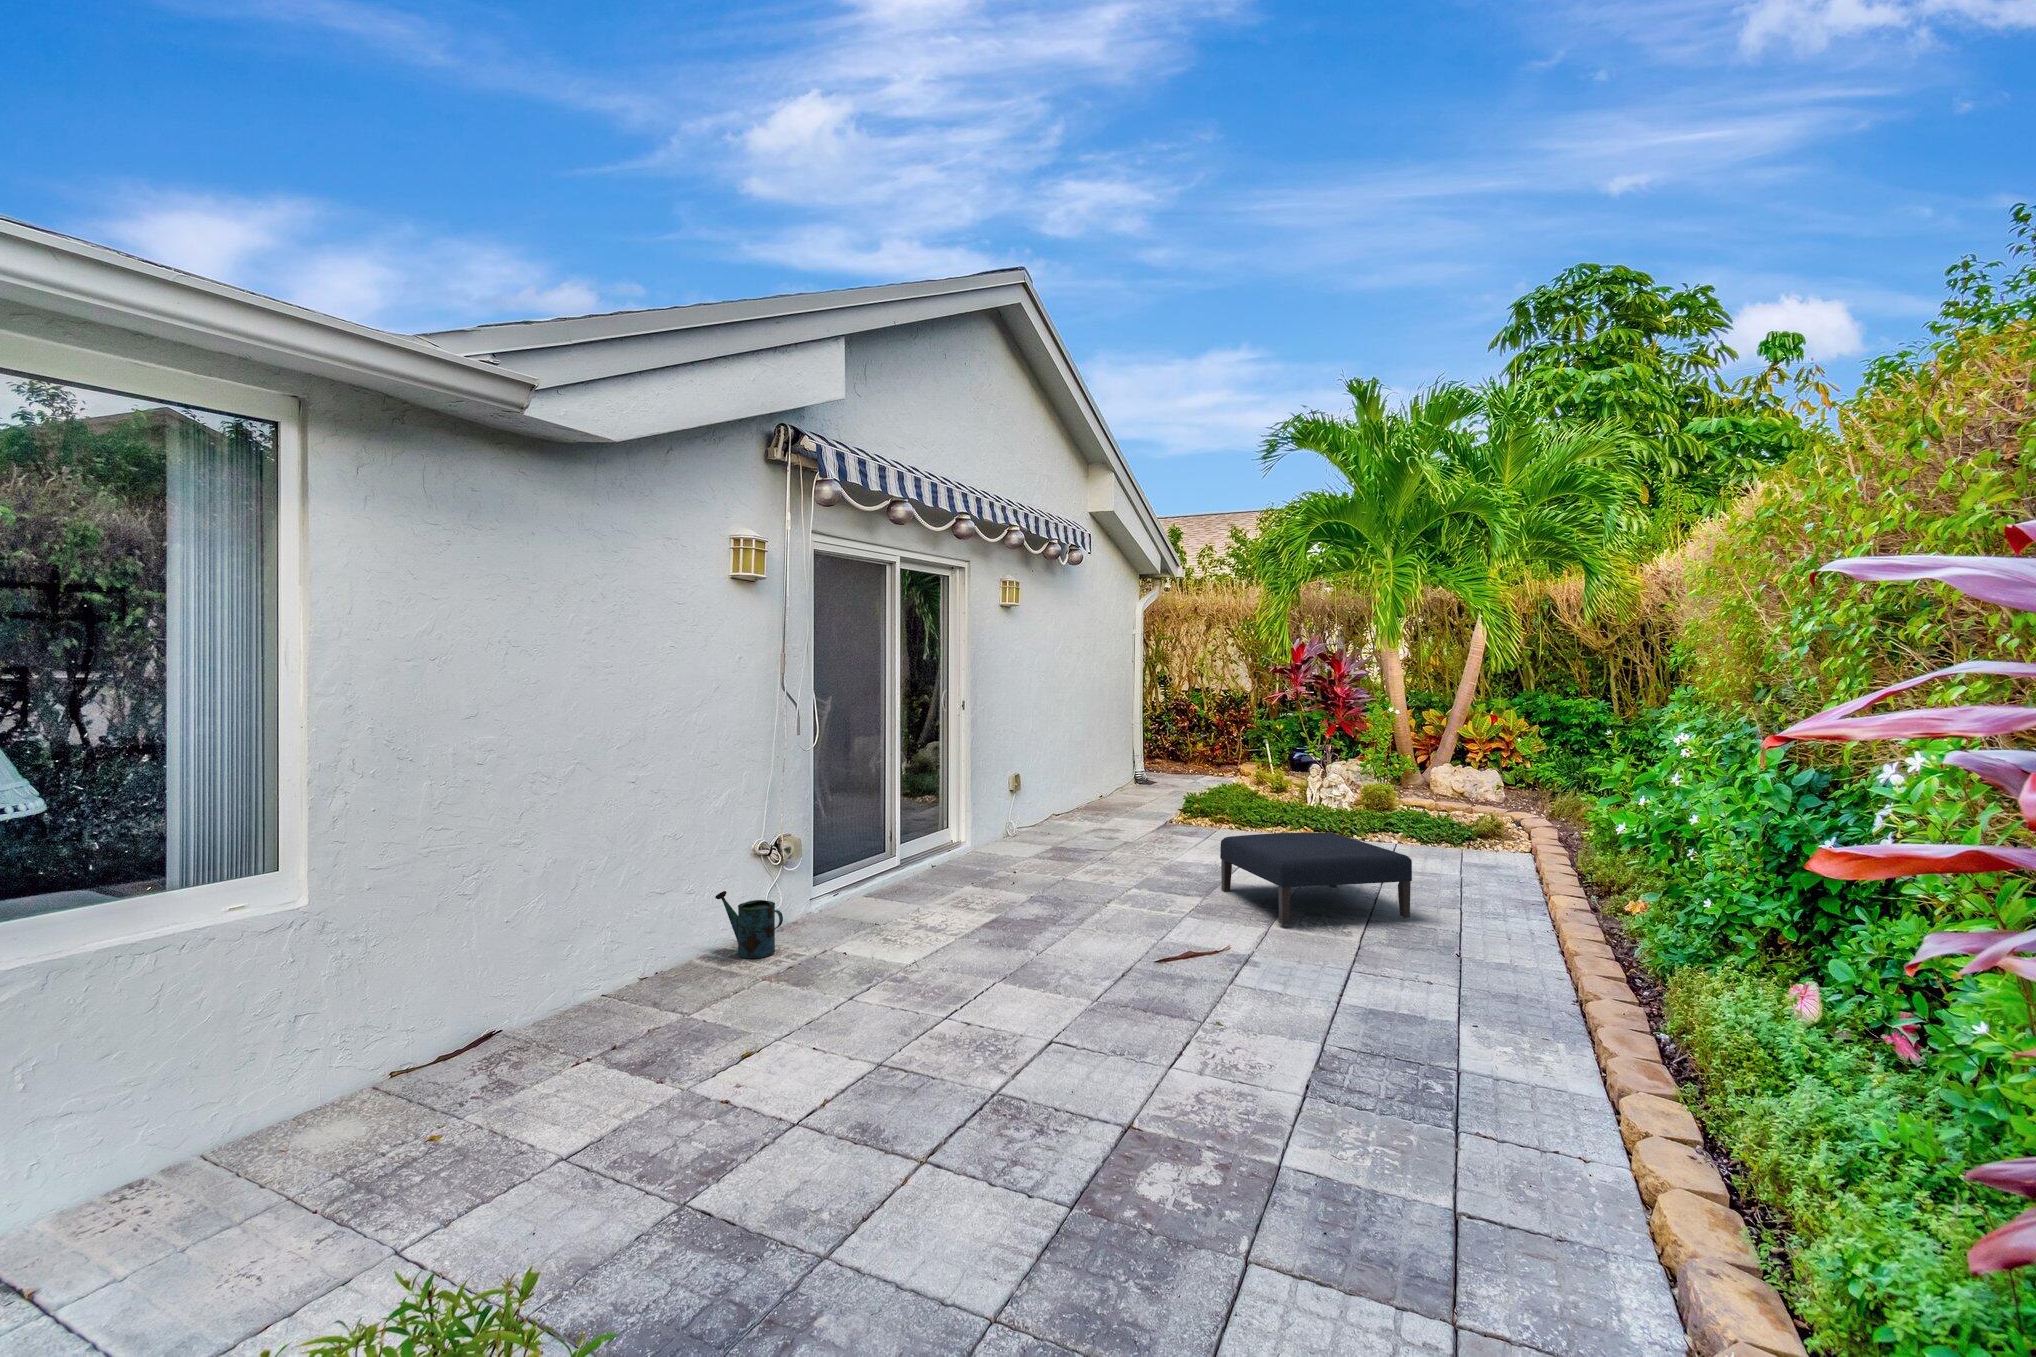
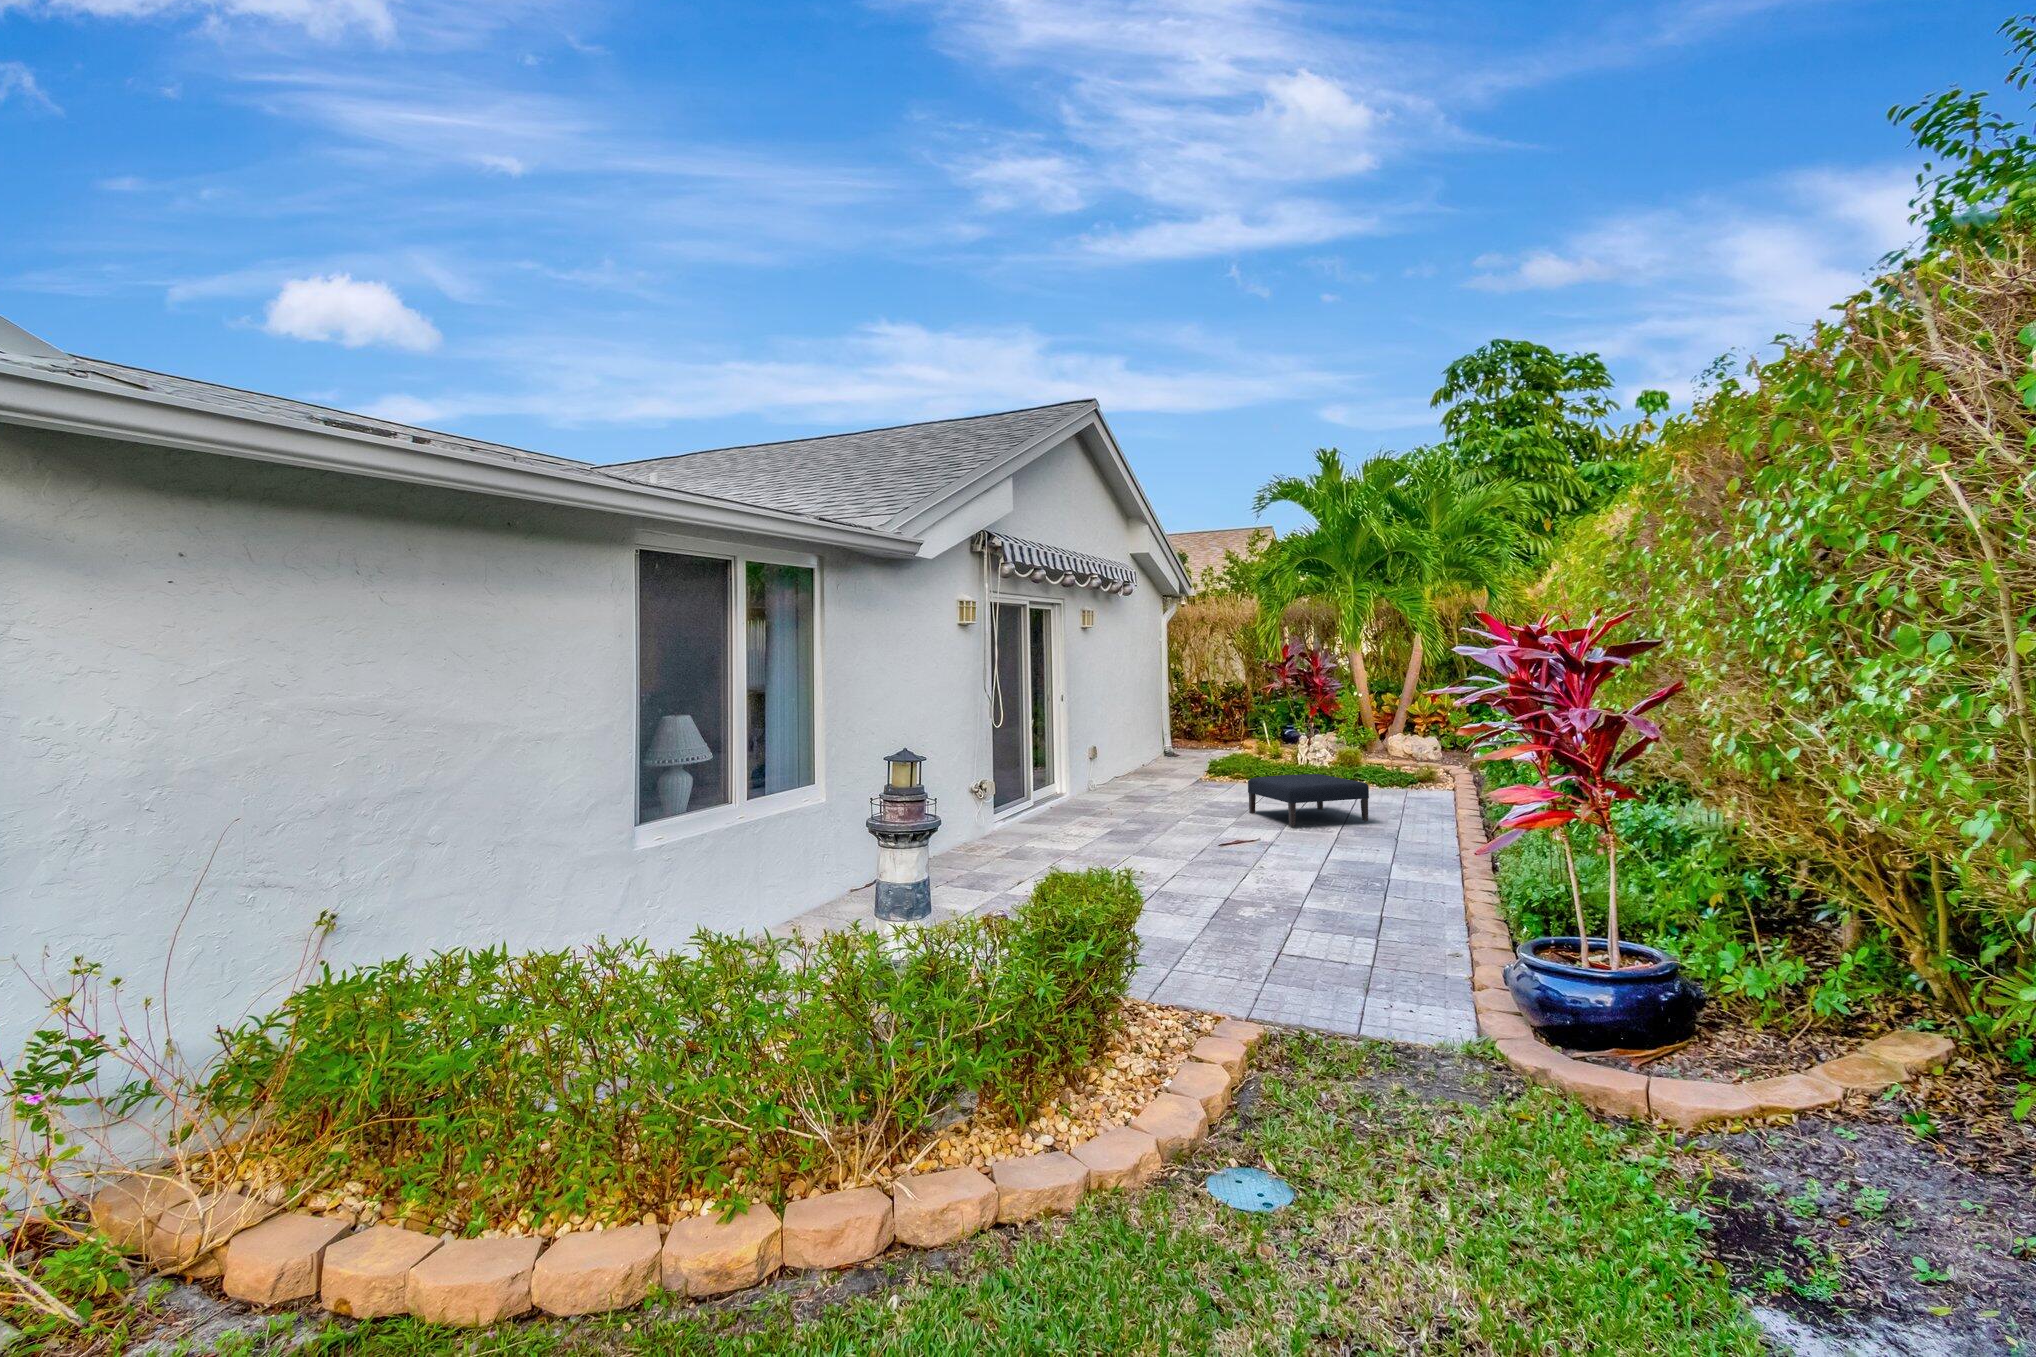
watering can: present [715,891,783,958] -> none [959,812,1004,849]

